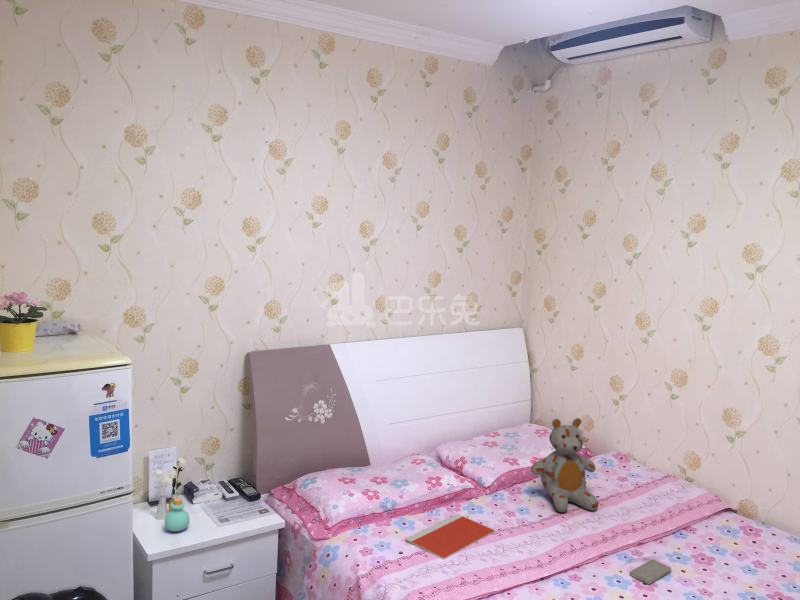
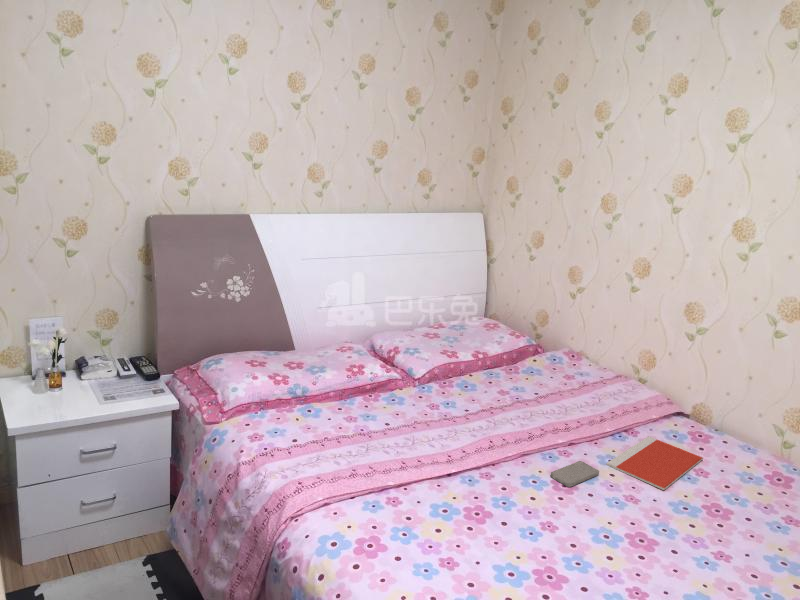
stuffed bear: present [531,418,598,512] -> none [463,305,537,407]
perfume bottle: present [165,498,190,532] -> none [35,370,66,407]
notebook: present [405,514,495,559] -> present [607,436,703,490]

